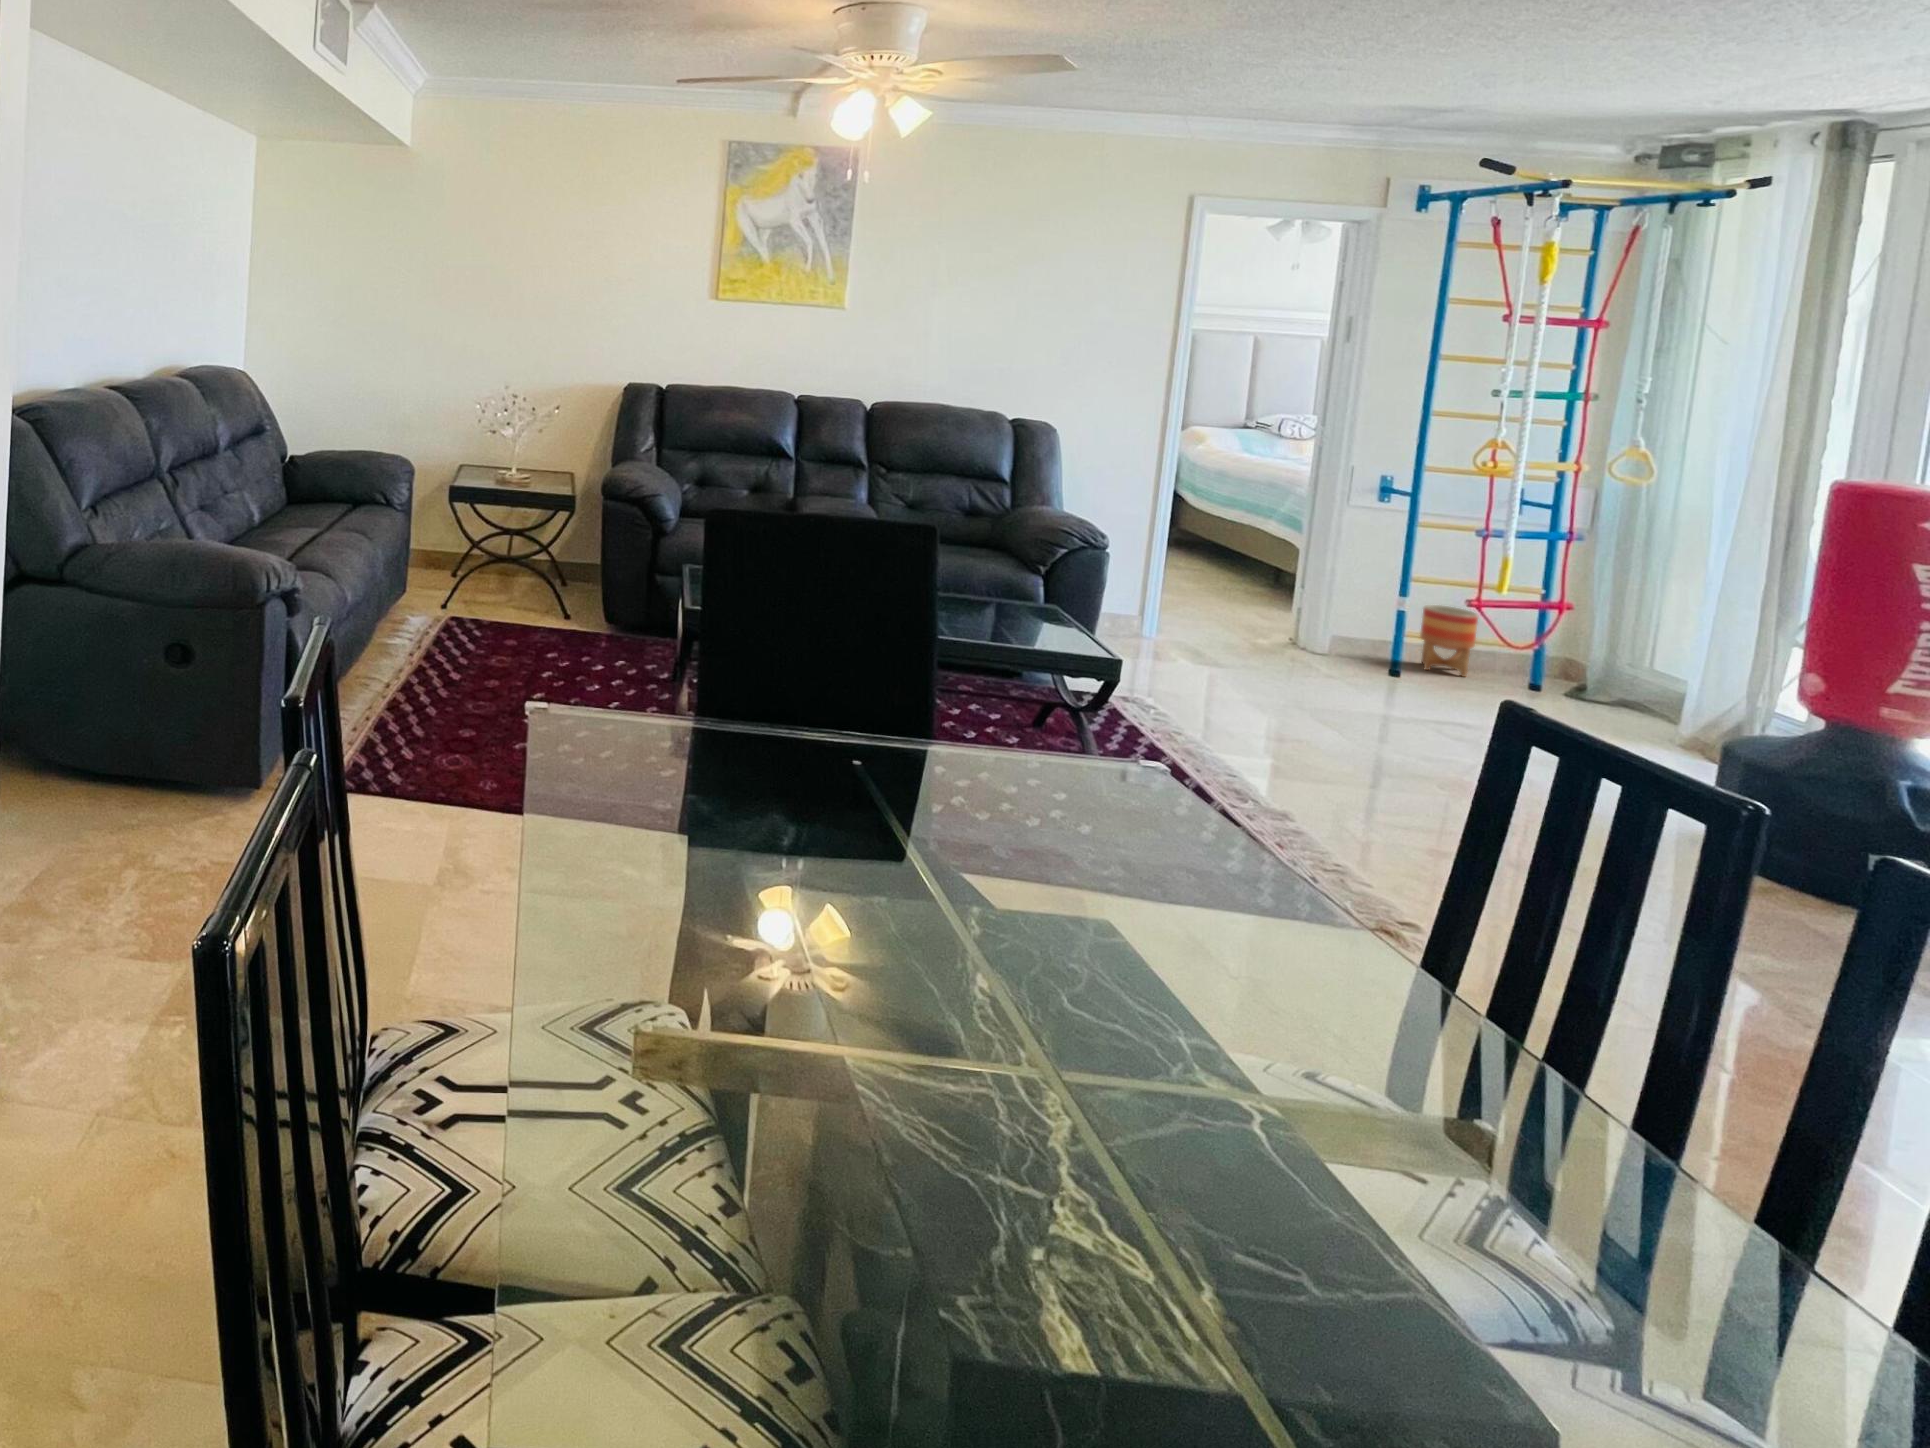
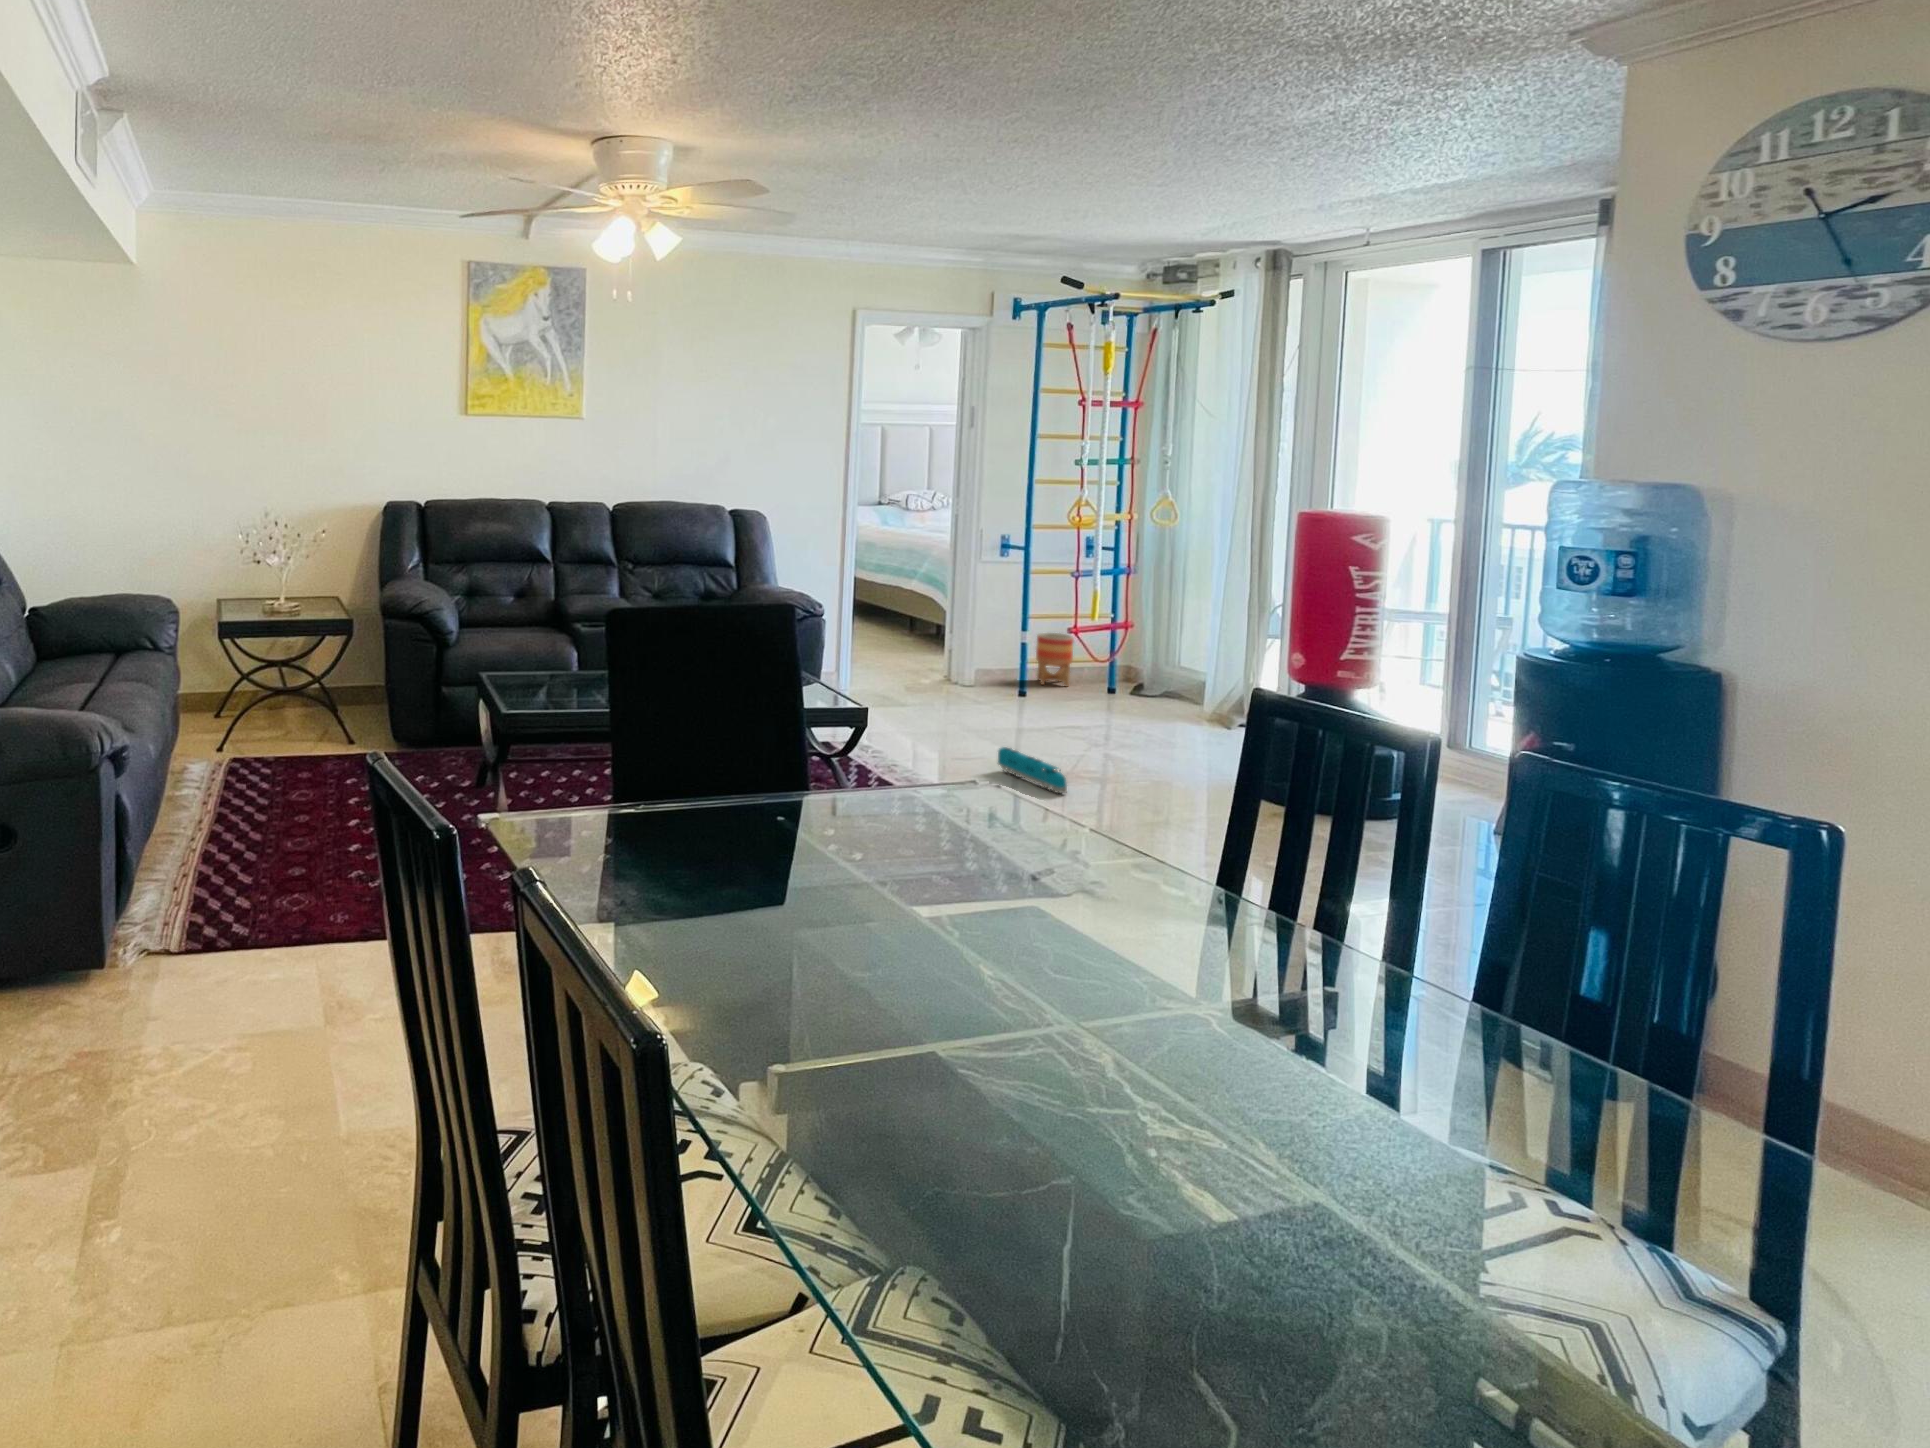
toy train: none [1324,733,1417,802] -> present [998,747,1067,793]

